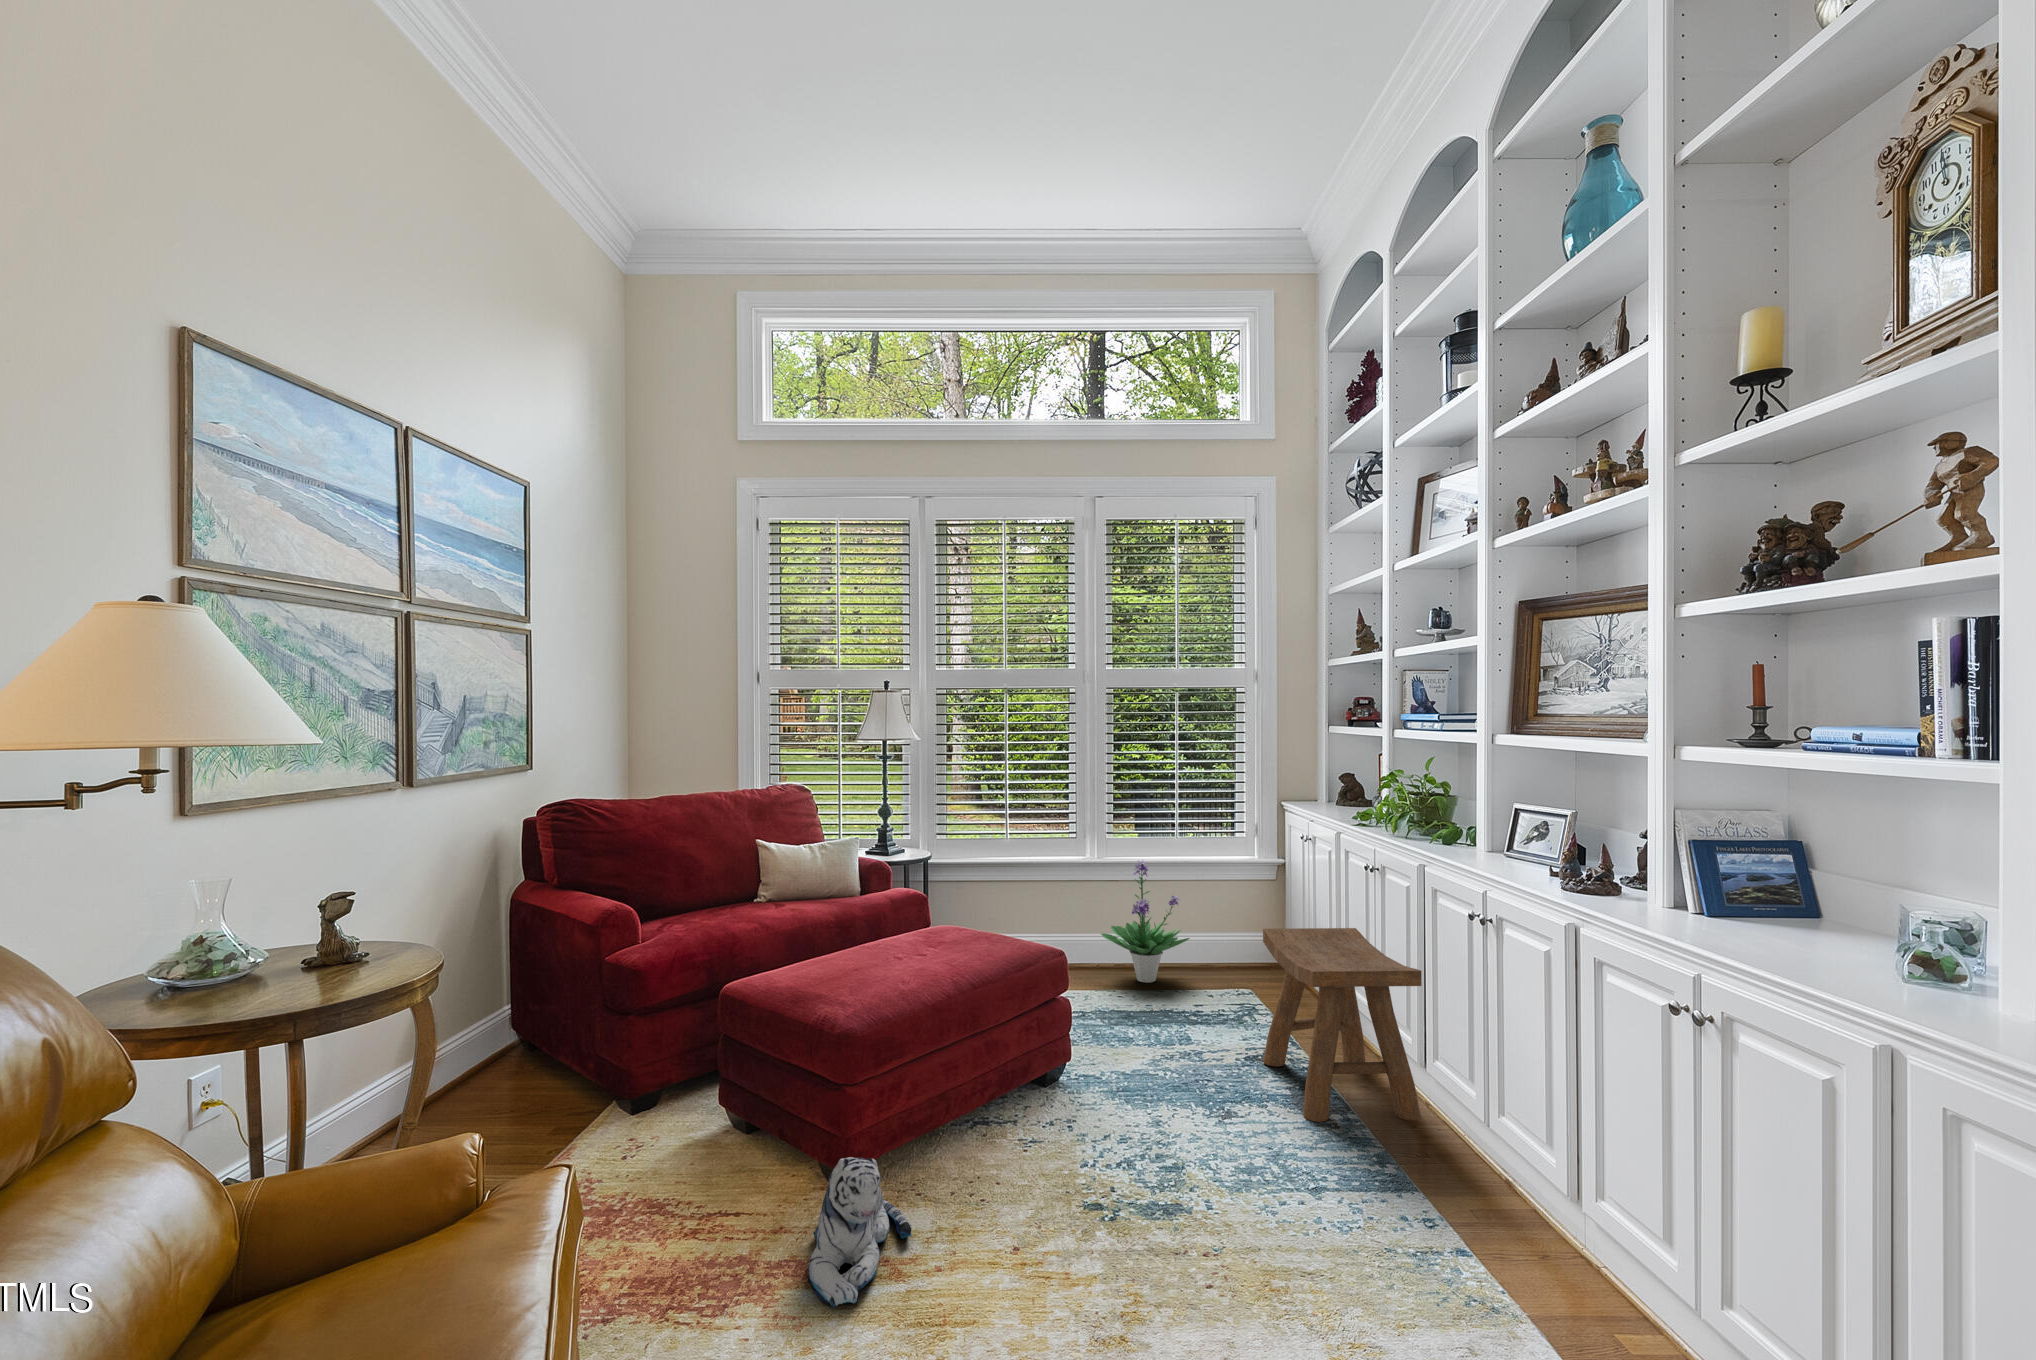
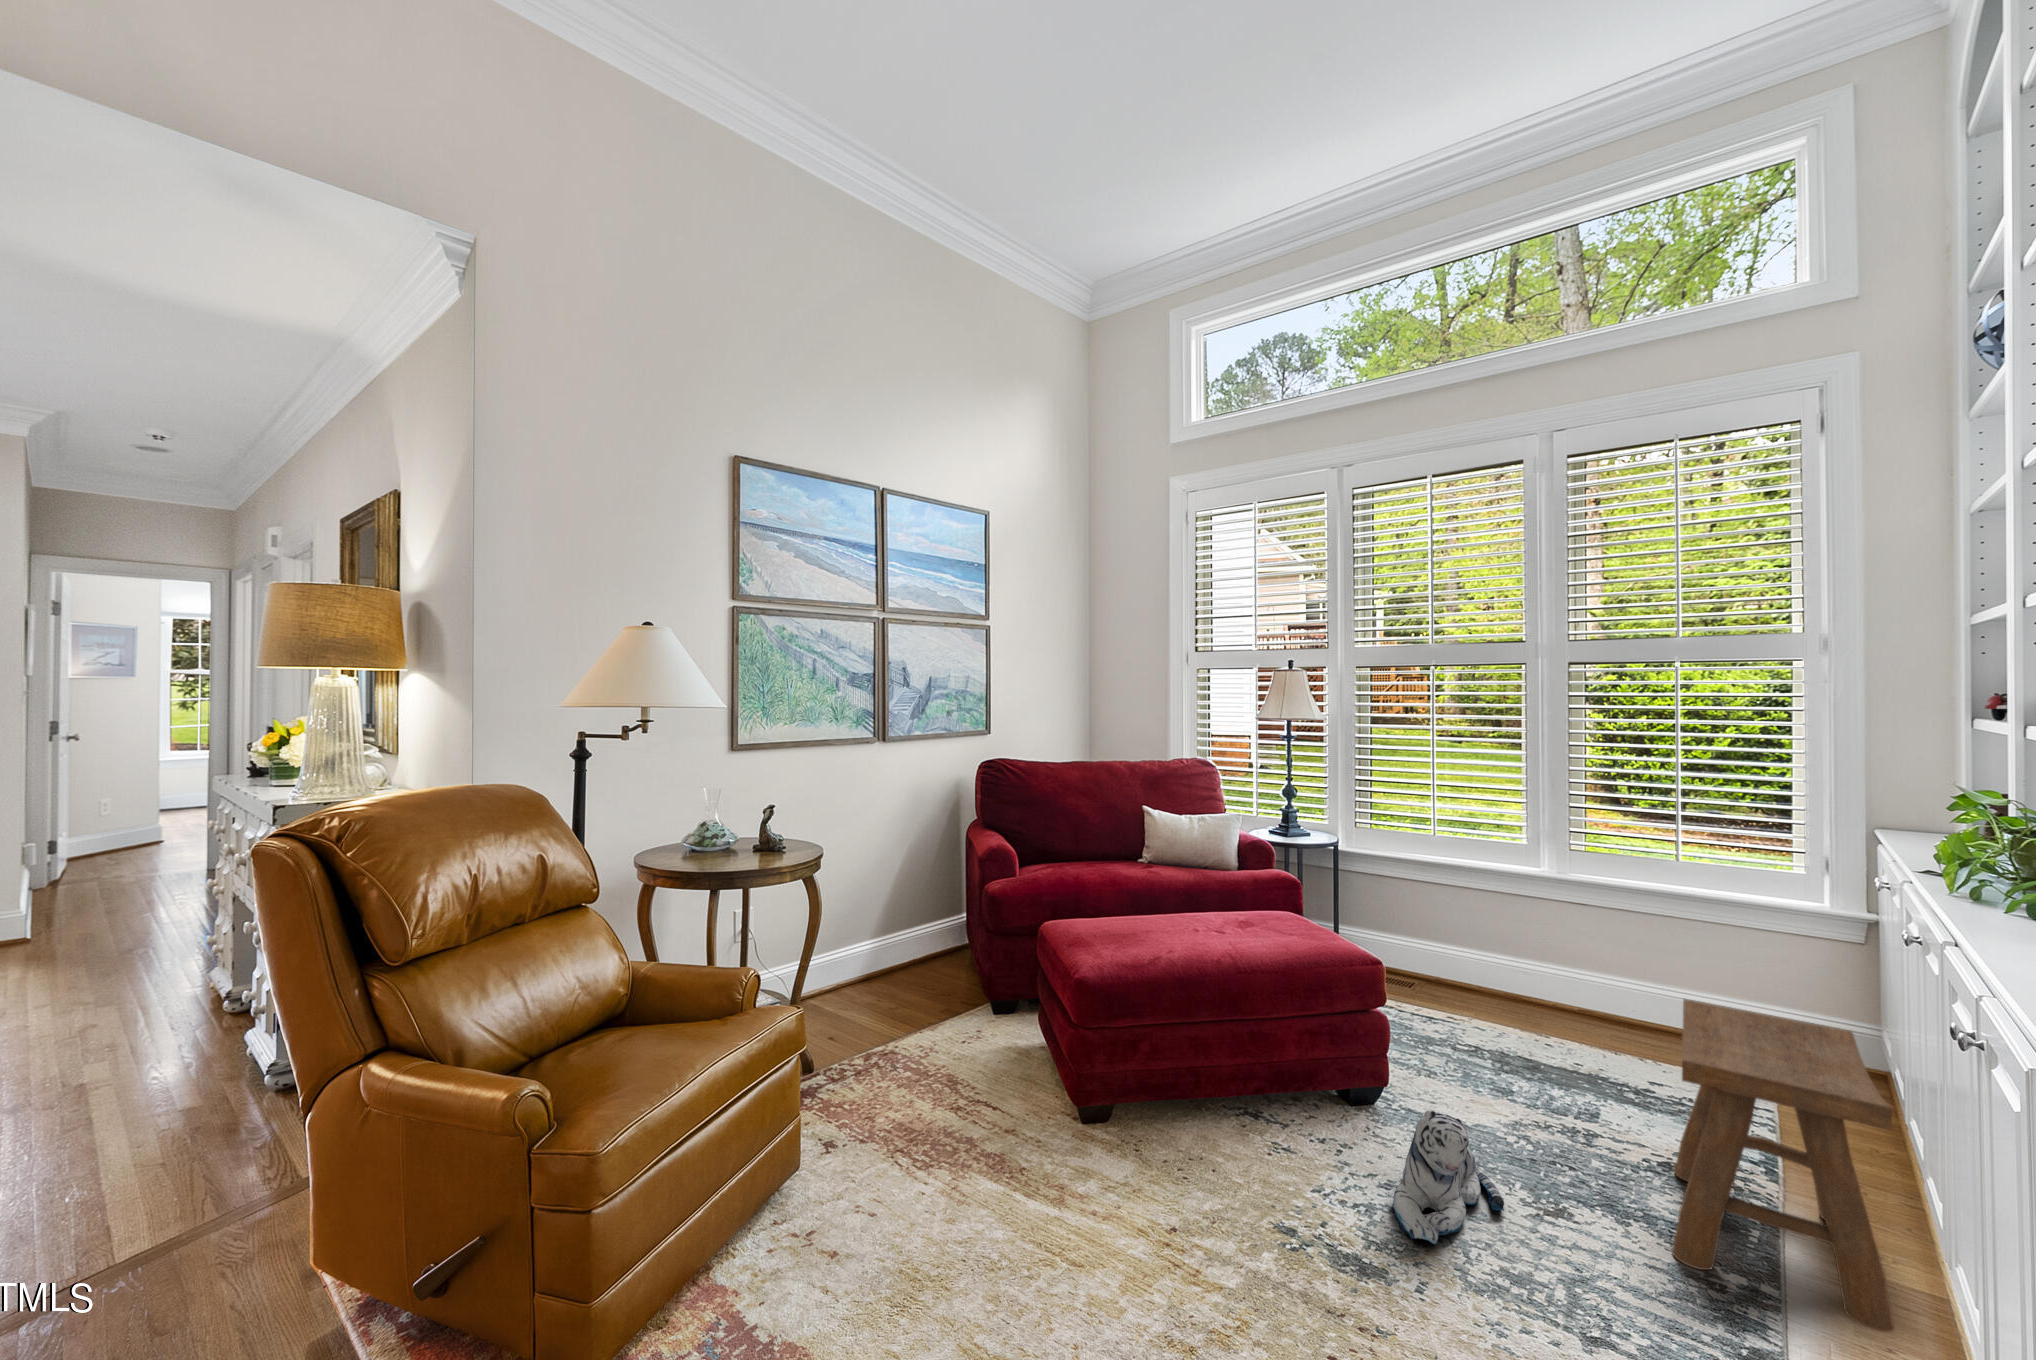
potted plant: present [1101,860,1190,983] -> none [1537,895,1661,1043]
plush toy: present [808,1157,912,1308] -> present [1392,1110,1504,1244]

